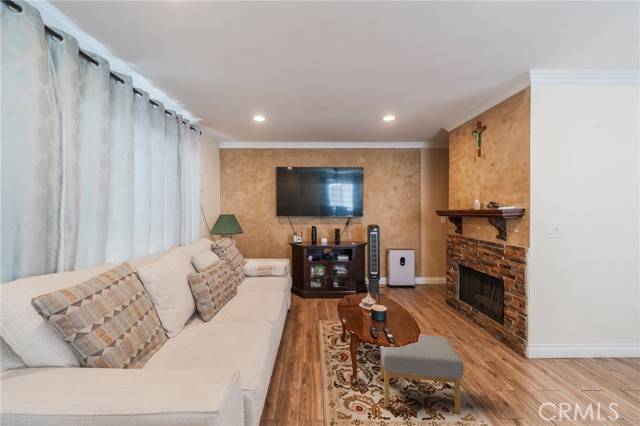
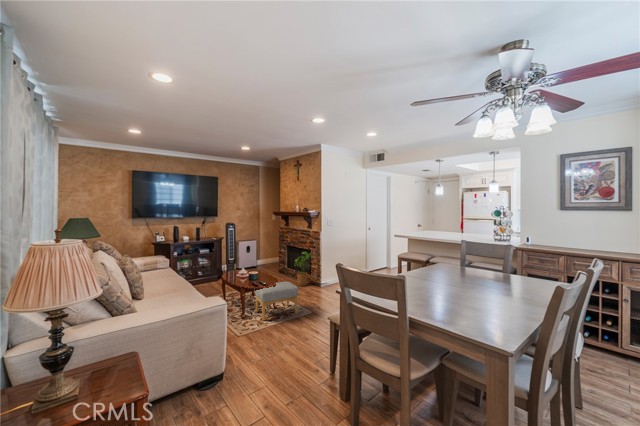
house plant: none [467,281,509,344] -> present [294,252,313,286]

